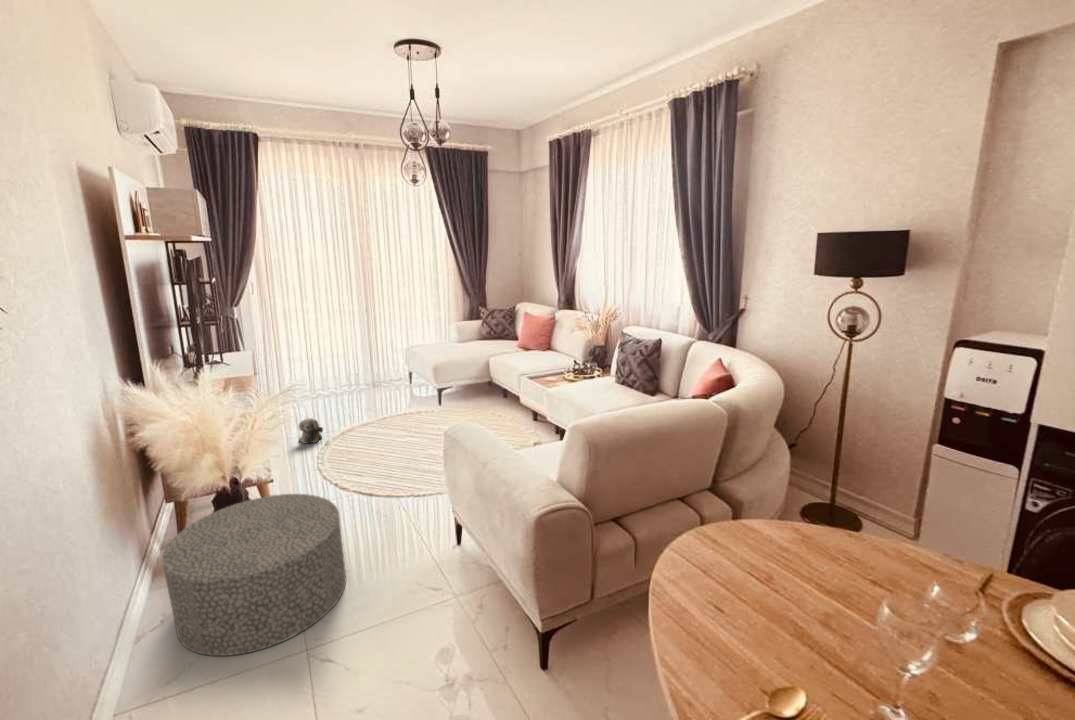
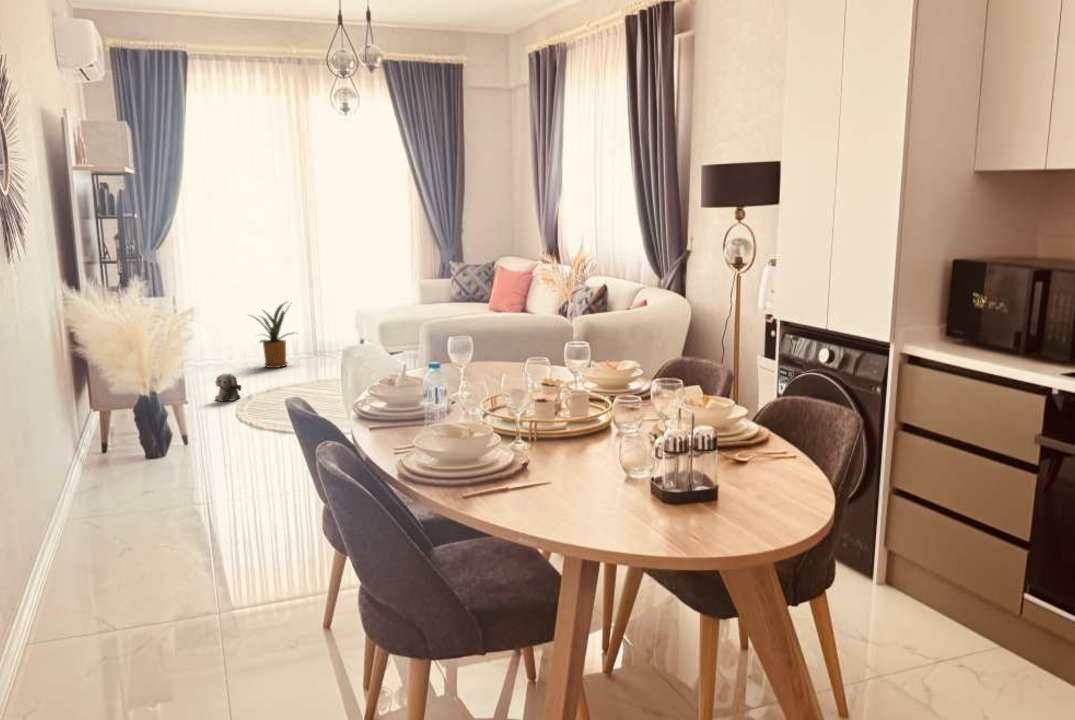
house plant: none [315,342,365,398] -> present [255,304,290,368]
ottoman: present [162,494,346,656] -> none [95,406,241,504]

